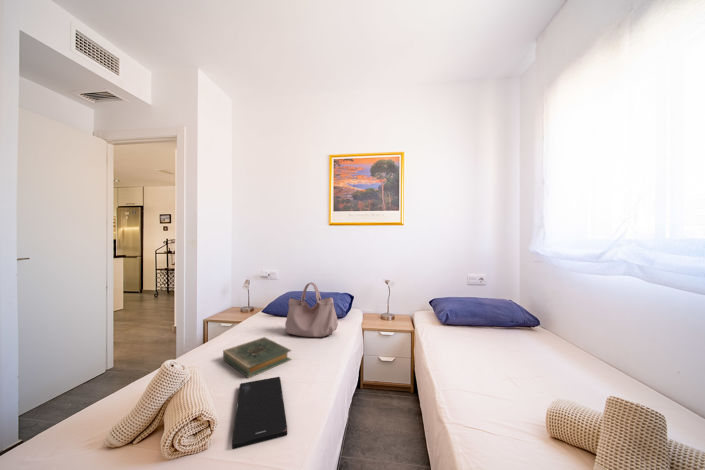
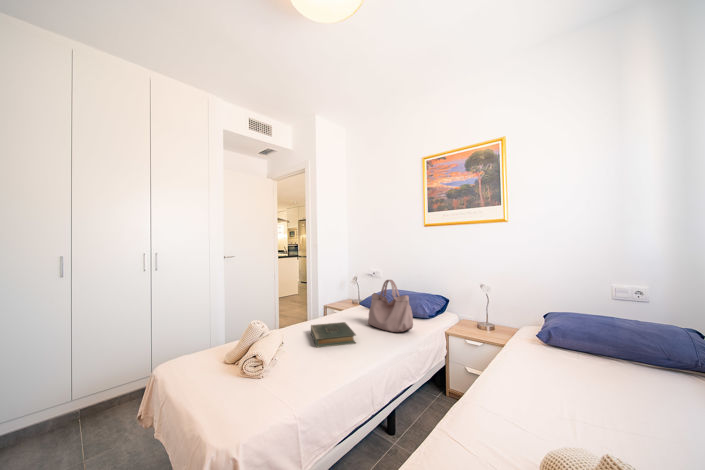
smartphone: present [232,377,287,449] -> none [273,349,335,390]

